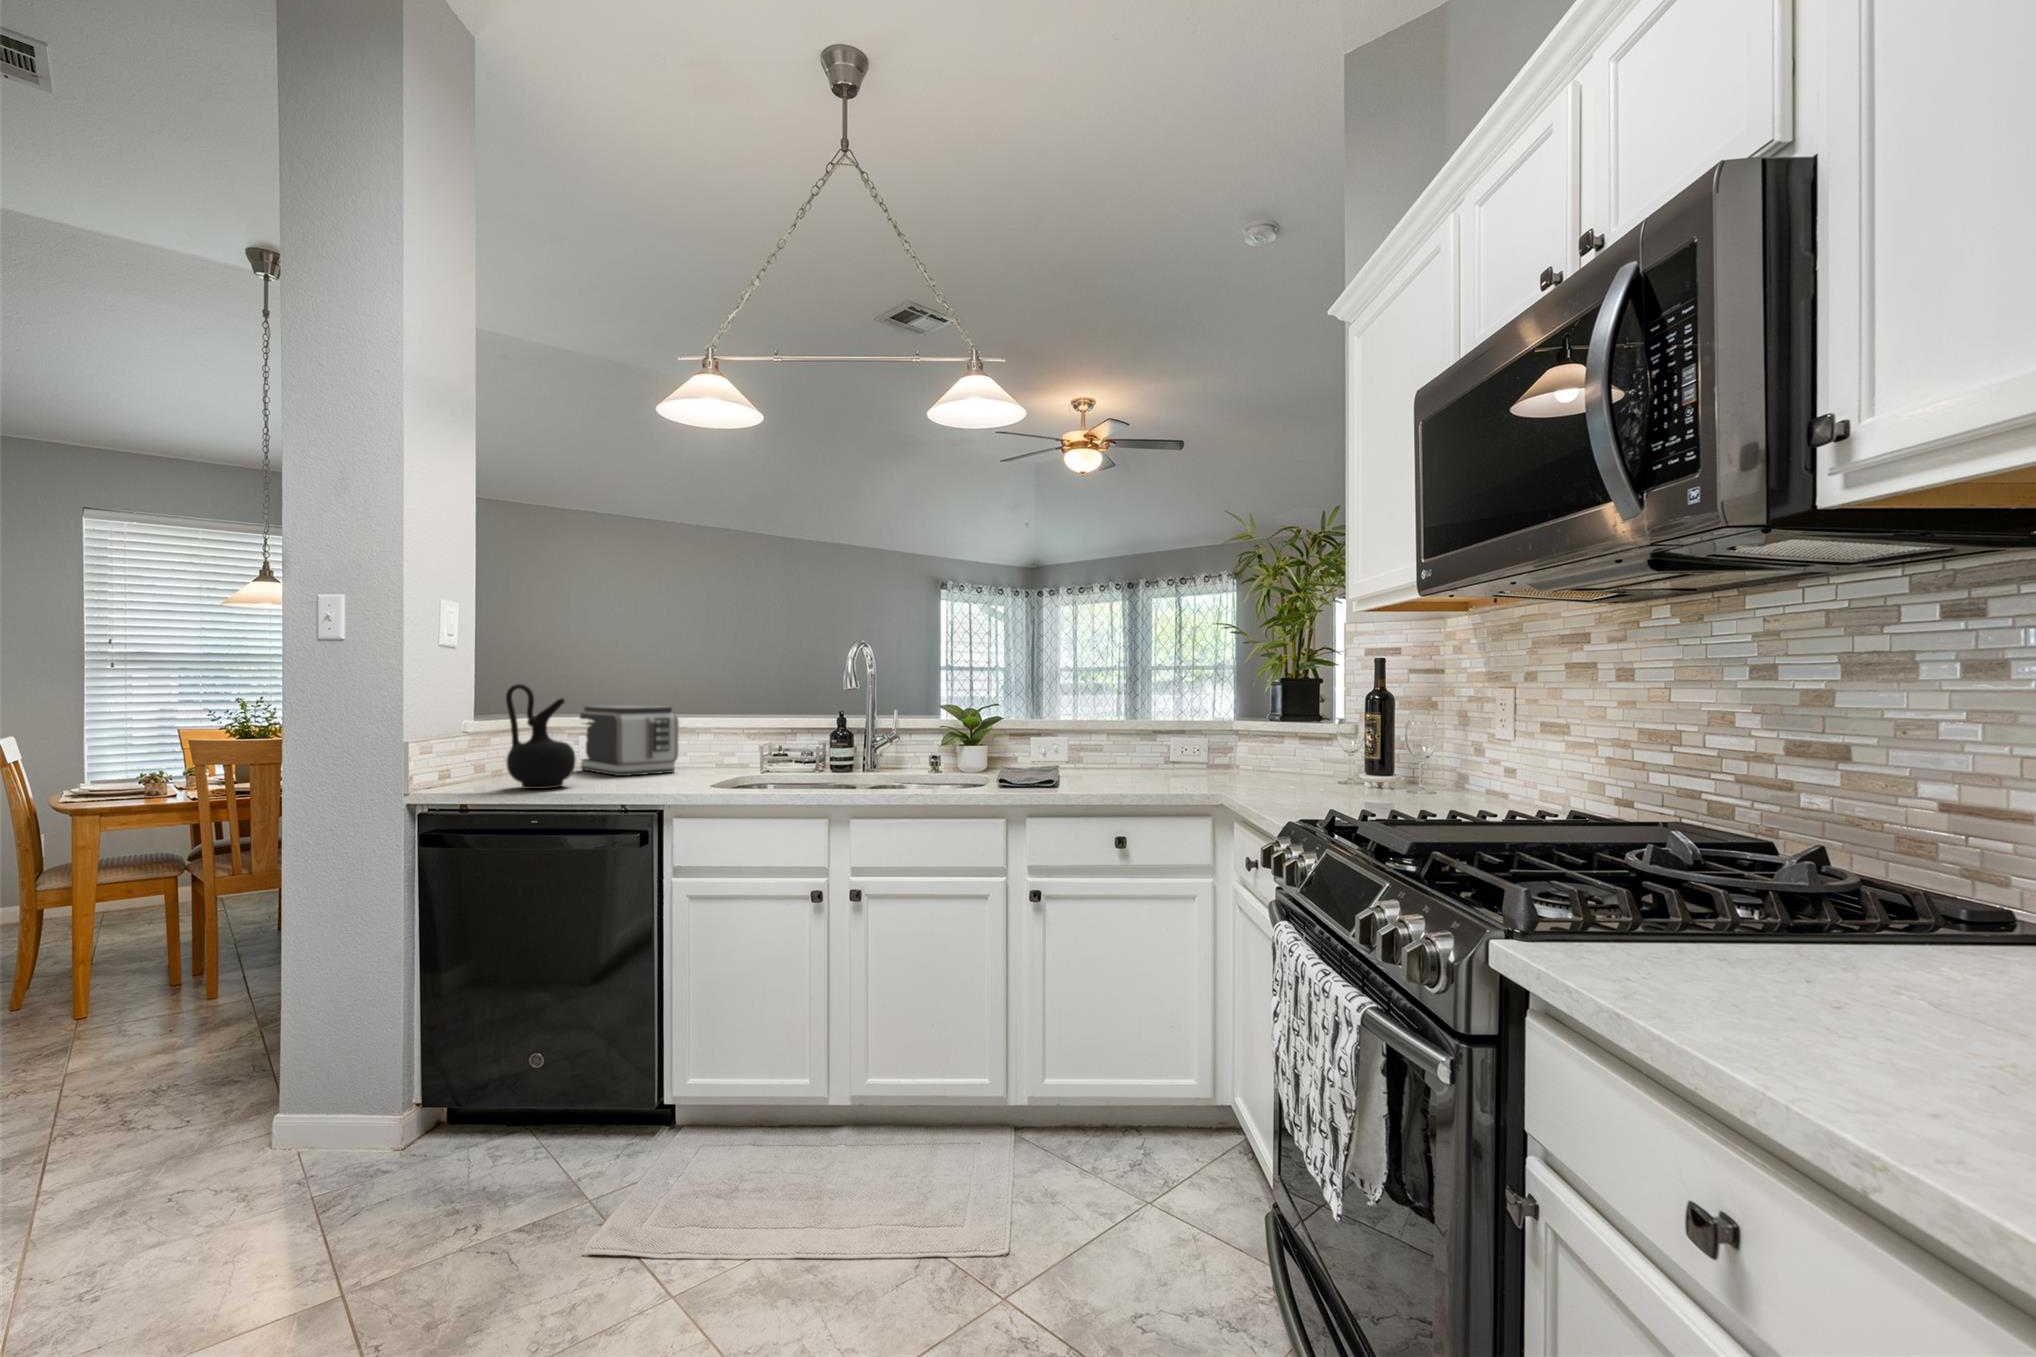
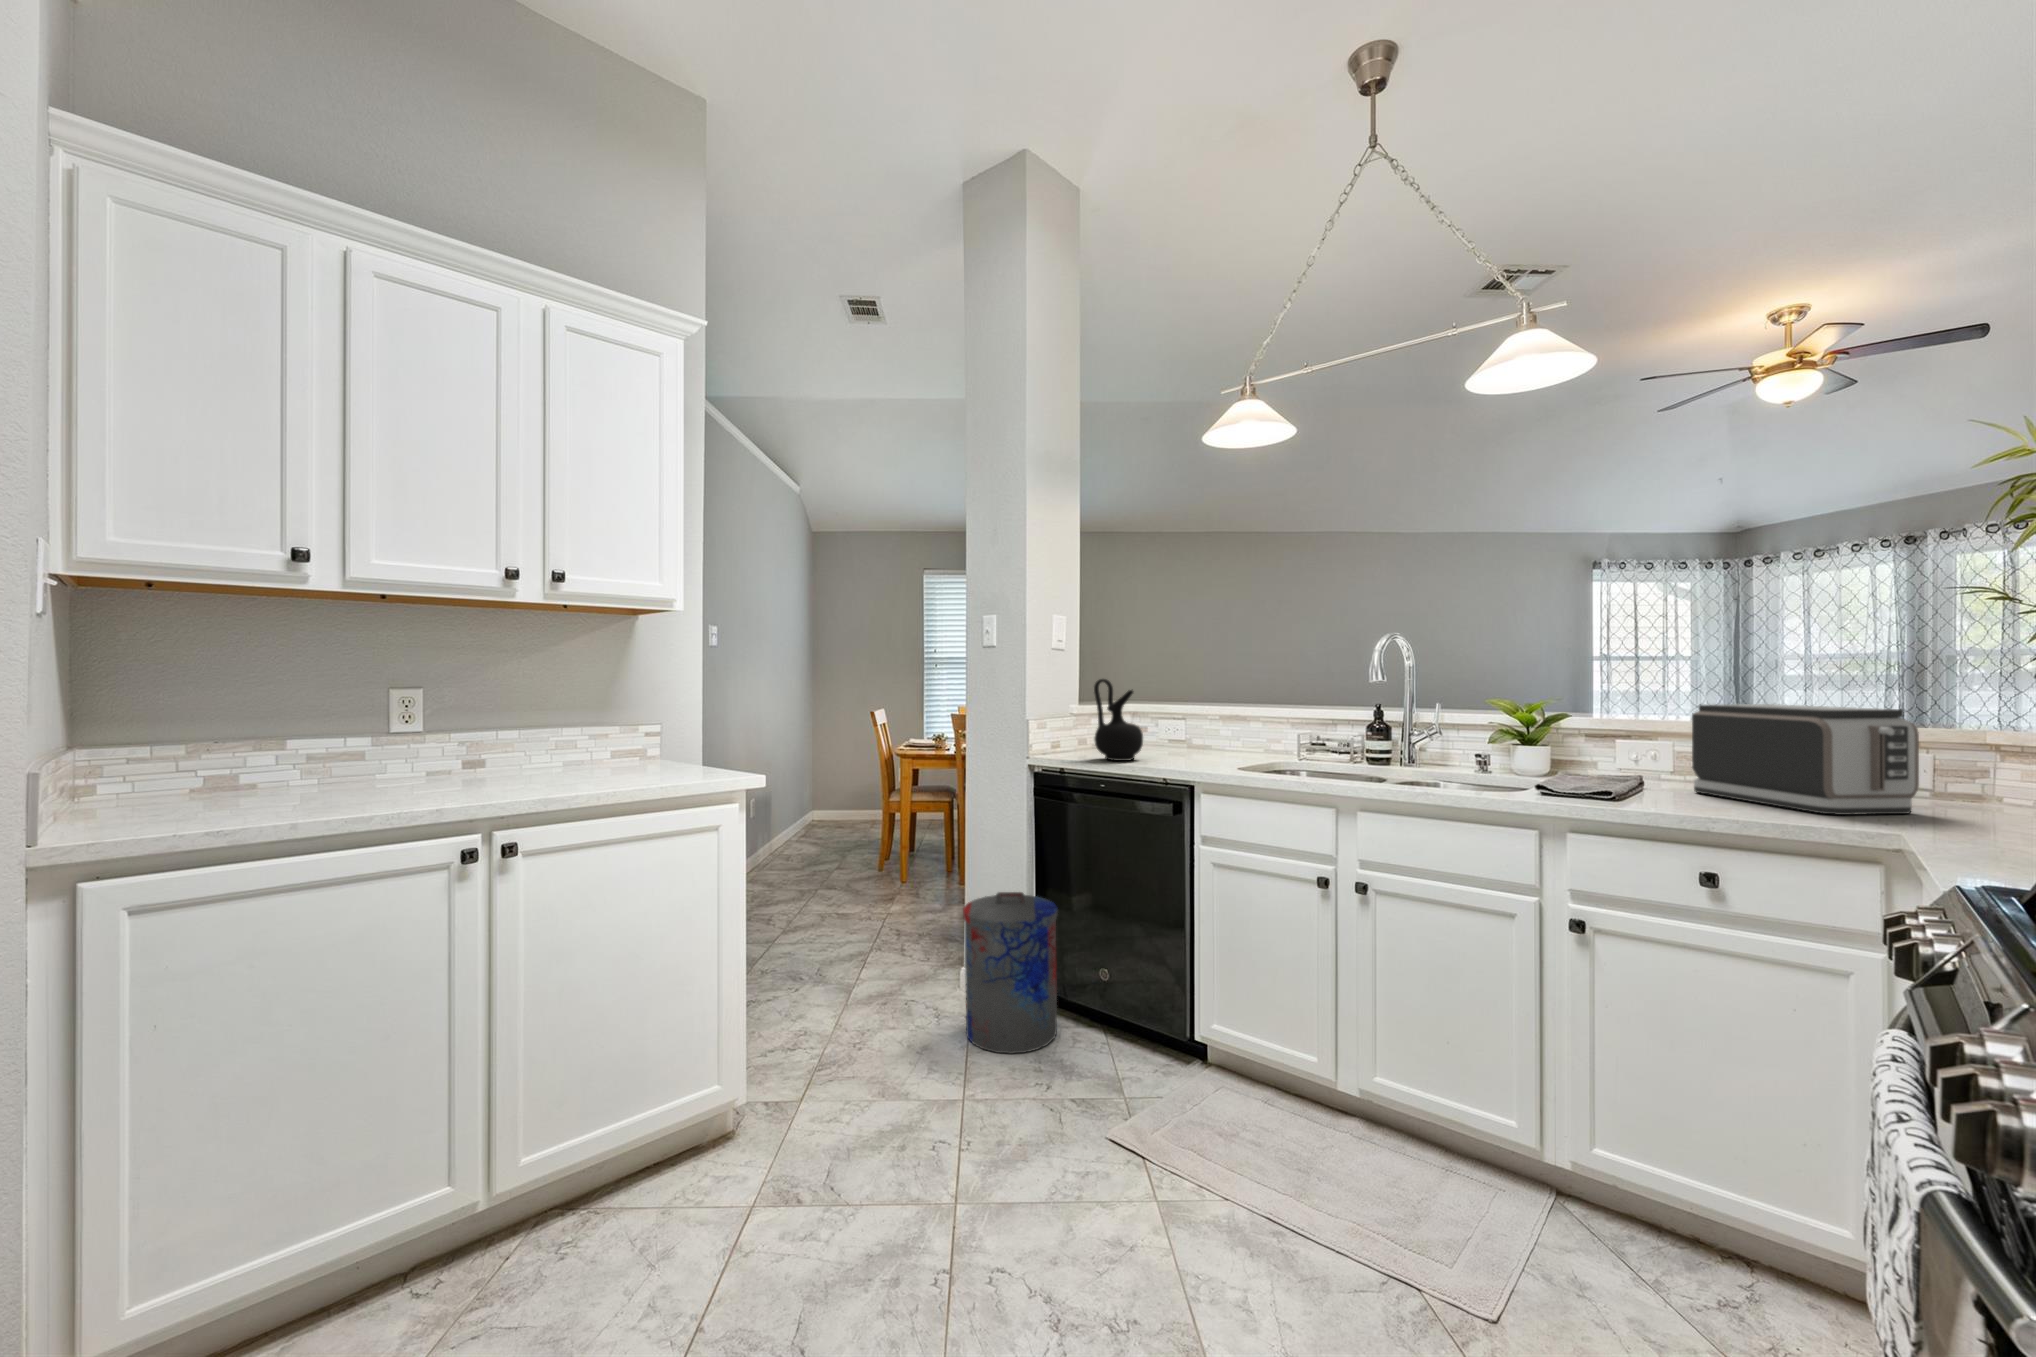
toaster: present [580,706,679,776] -> present [1692,704,1919,815]
trash can: none [312,978,470,1213] -> present [963,892,1058,1054]

